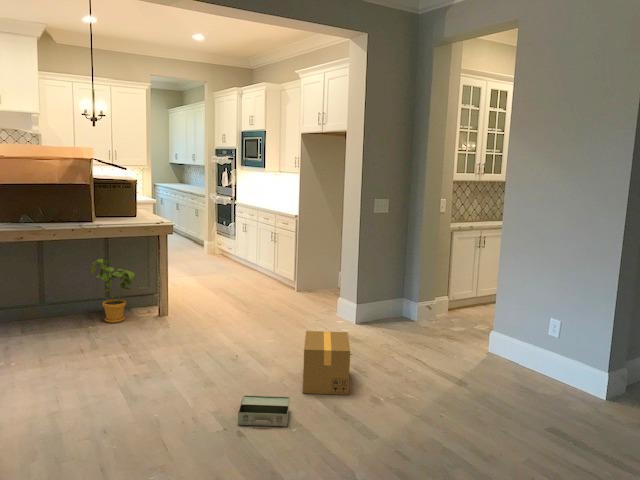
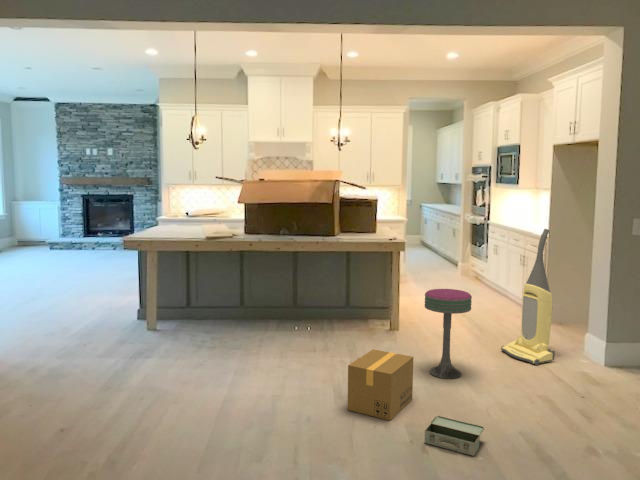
vacuum cleaner: none [272,208,318,331] -> present [501,229,555,365]
house plant: present [90,259,136,323] -> none [331,271,370,331]
bar stool: none [208,270,254,357] -> present [425,289,472,379]
cardboard box: present [303,331,350,395] -> present [348,349,413,420]

